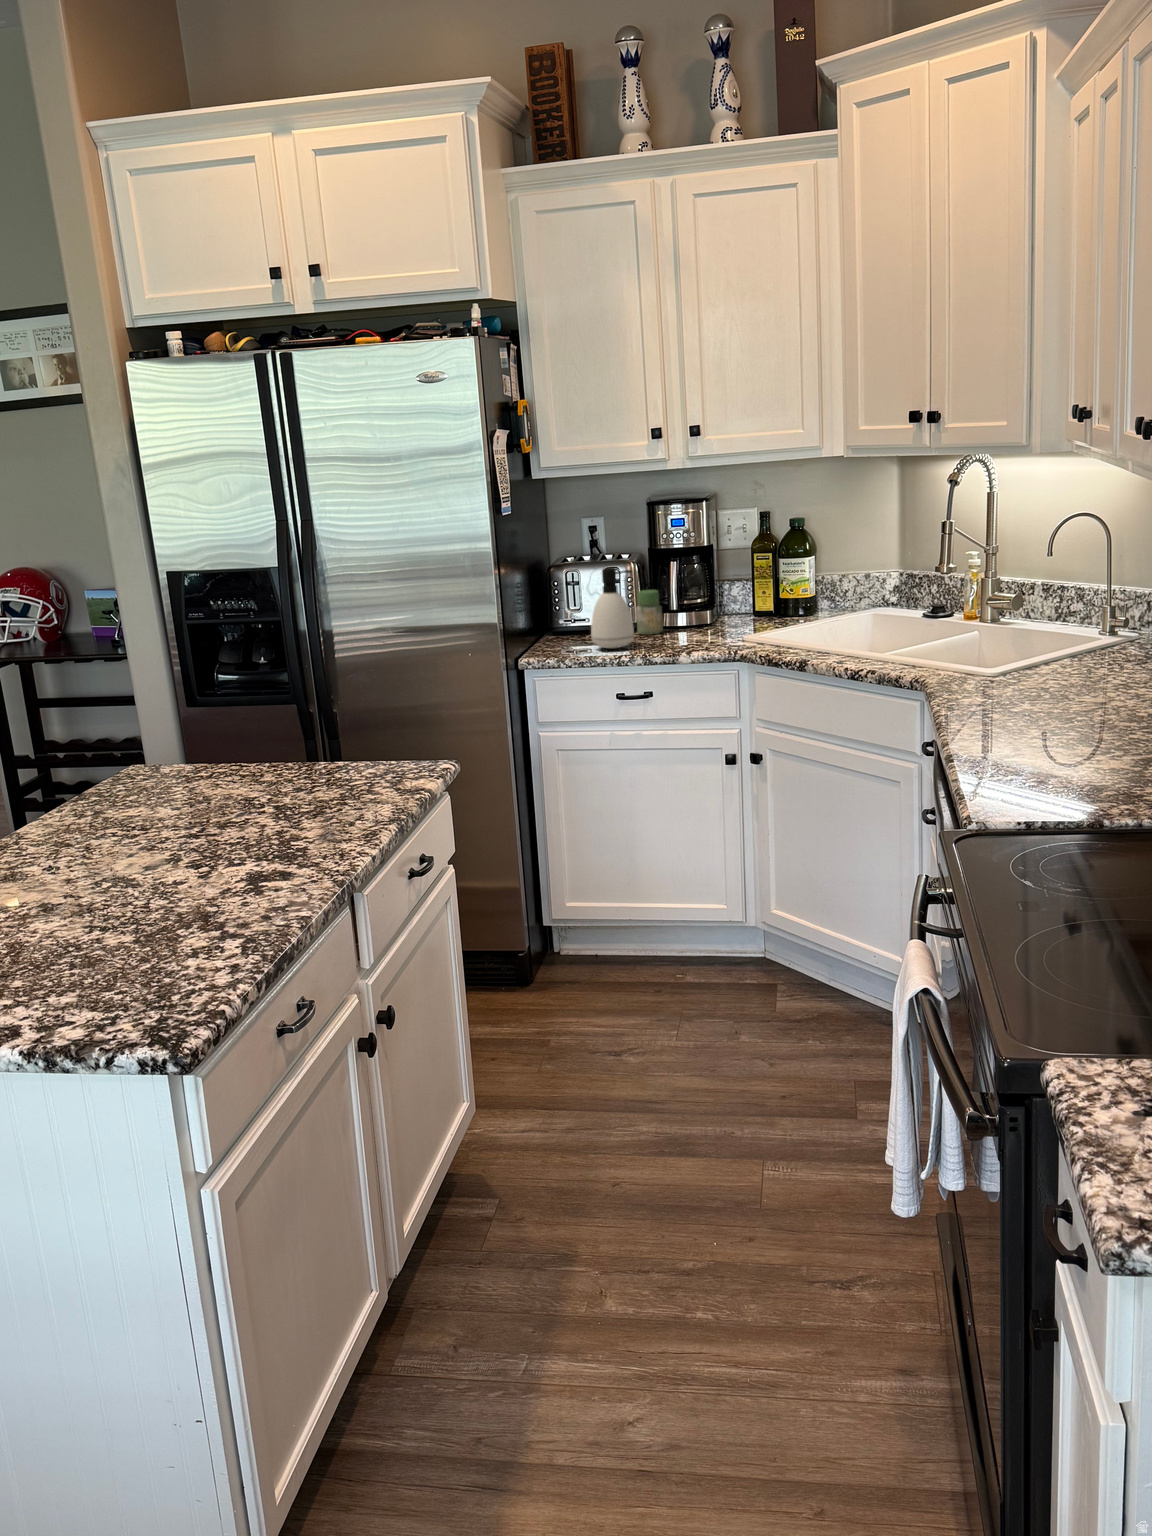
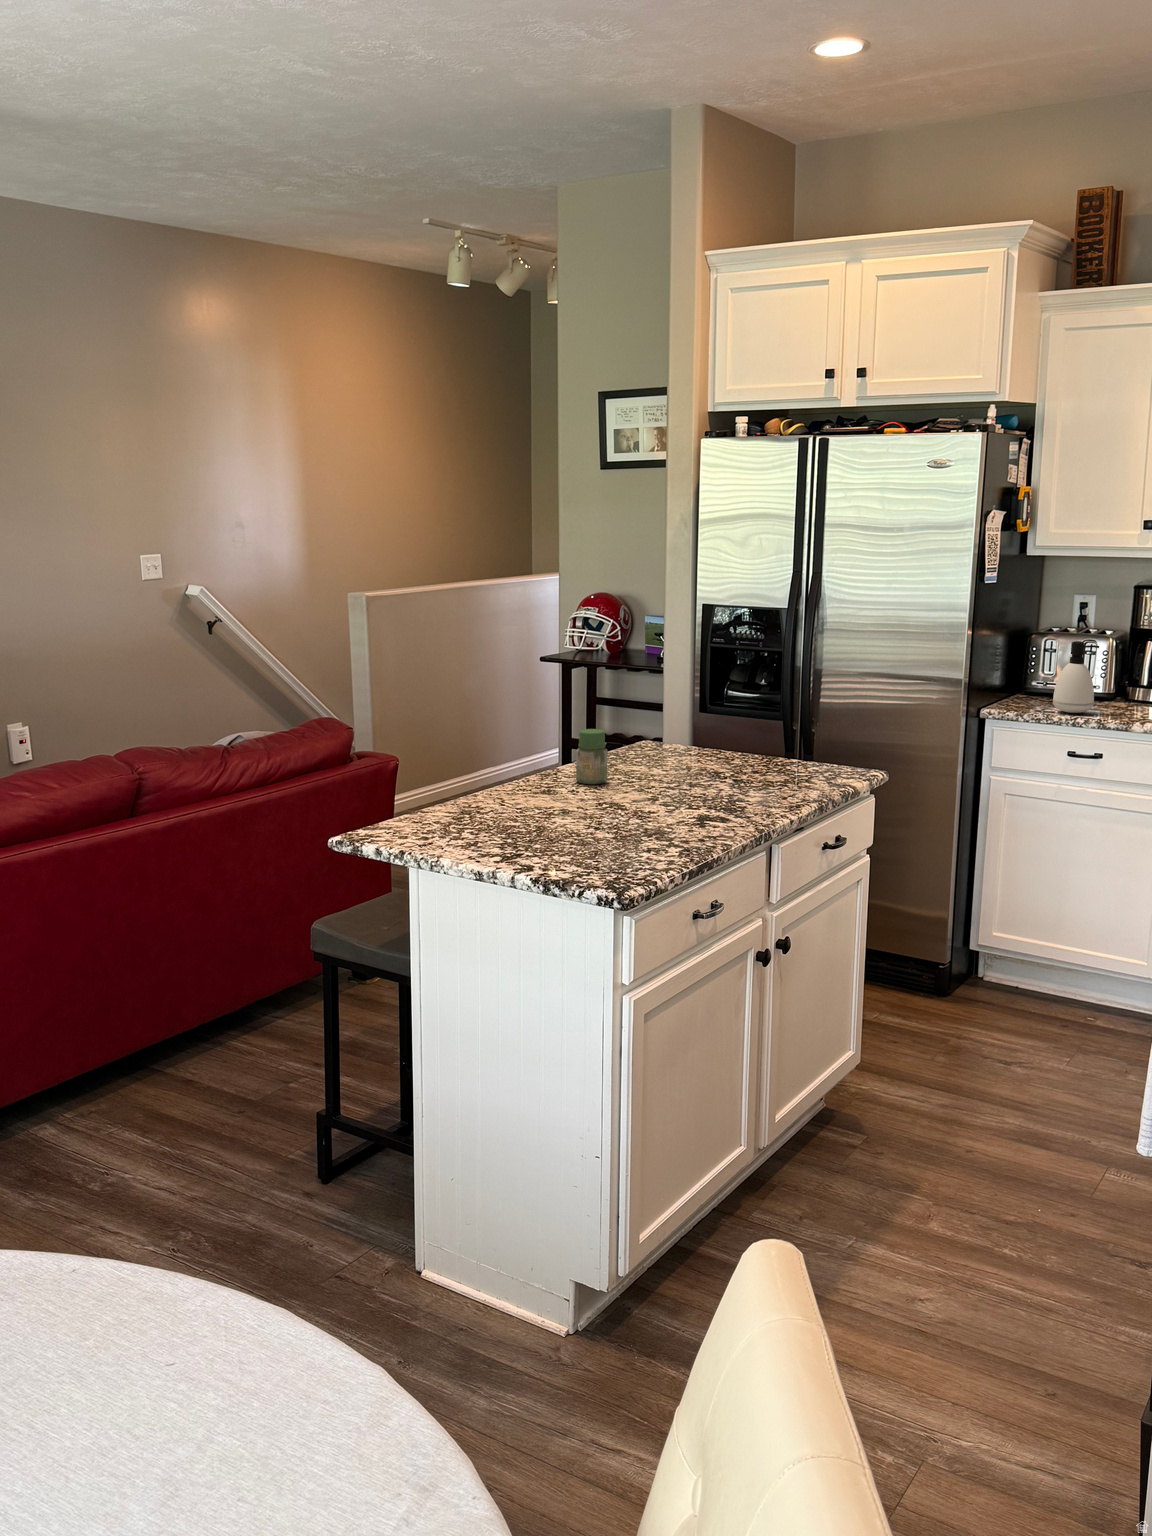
jar: present [636,590,663,635] -> present [576,729,608,784]

